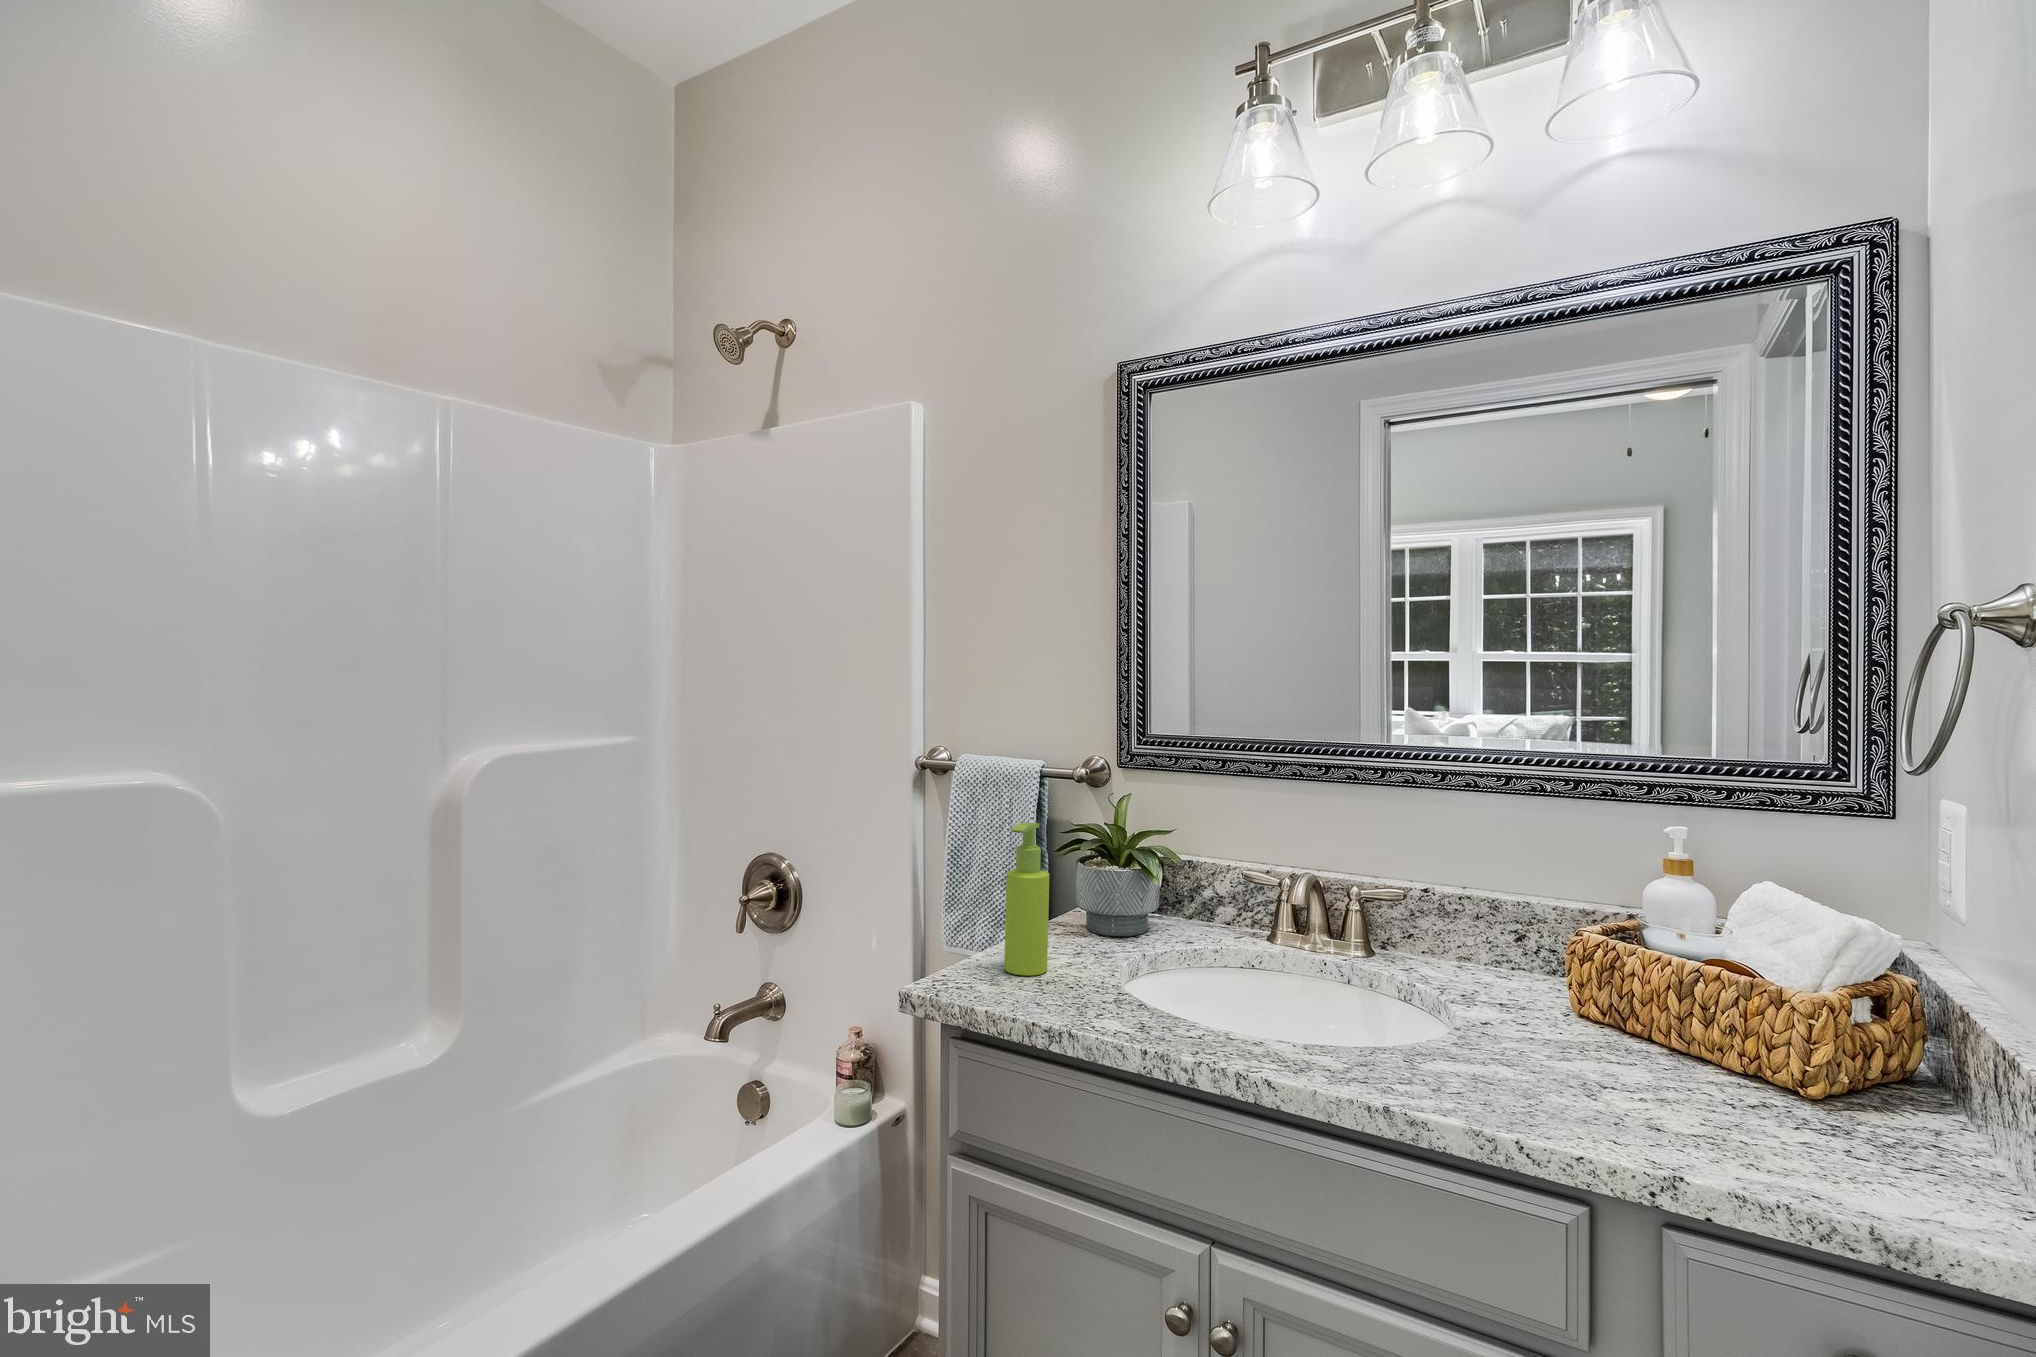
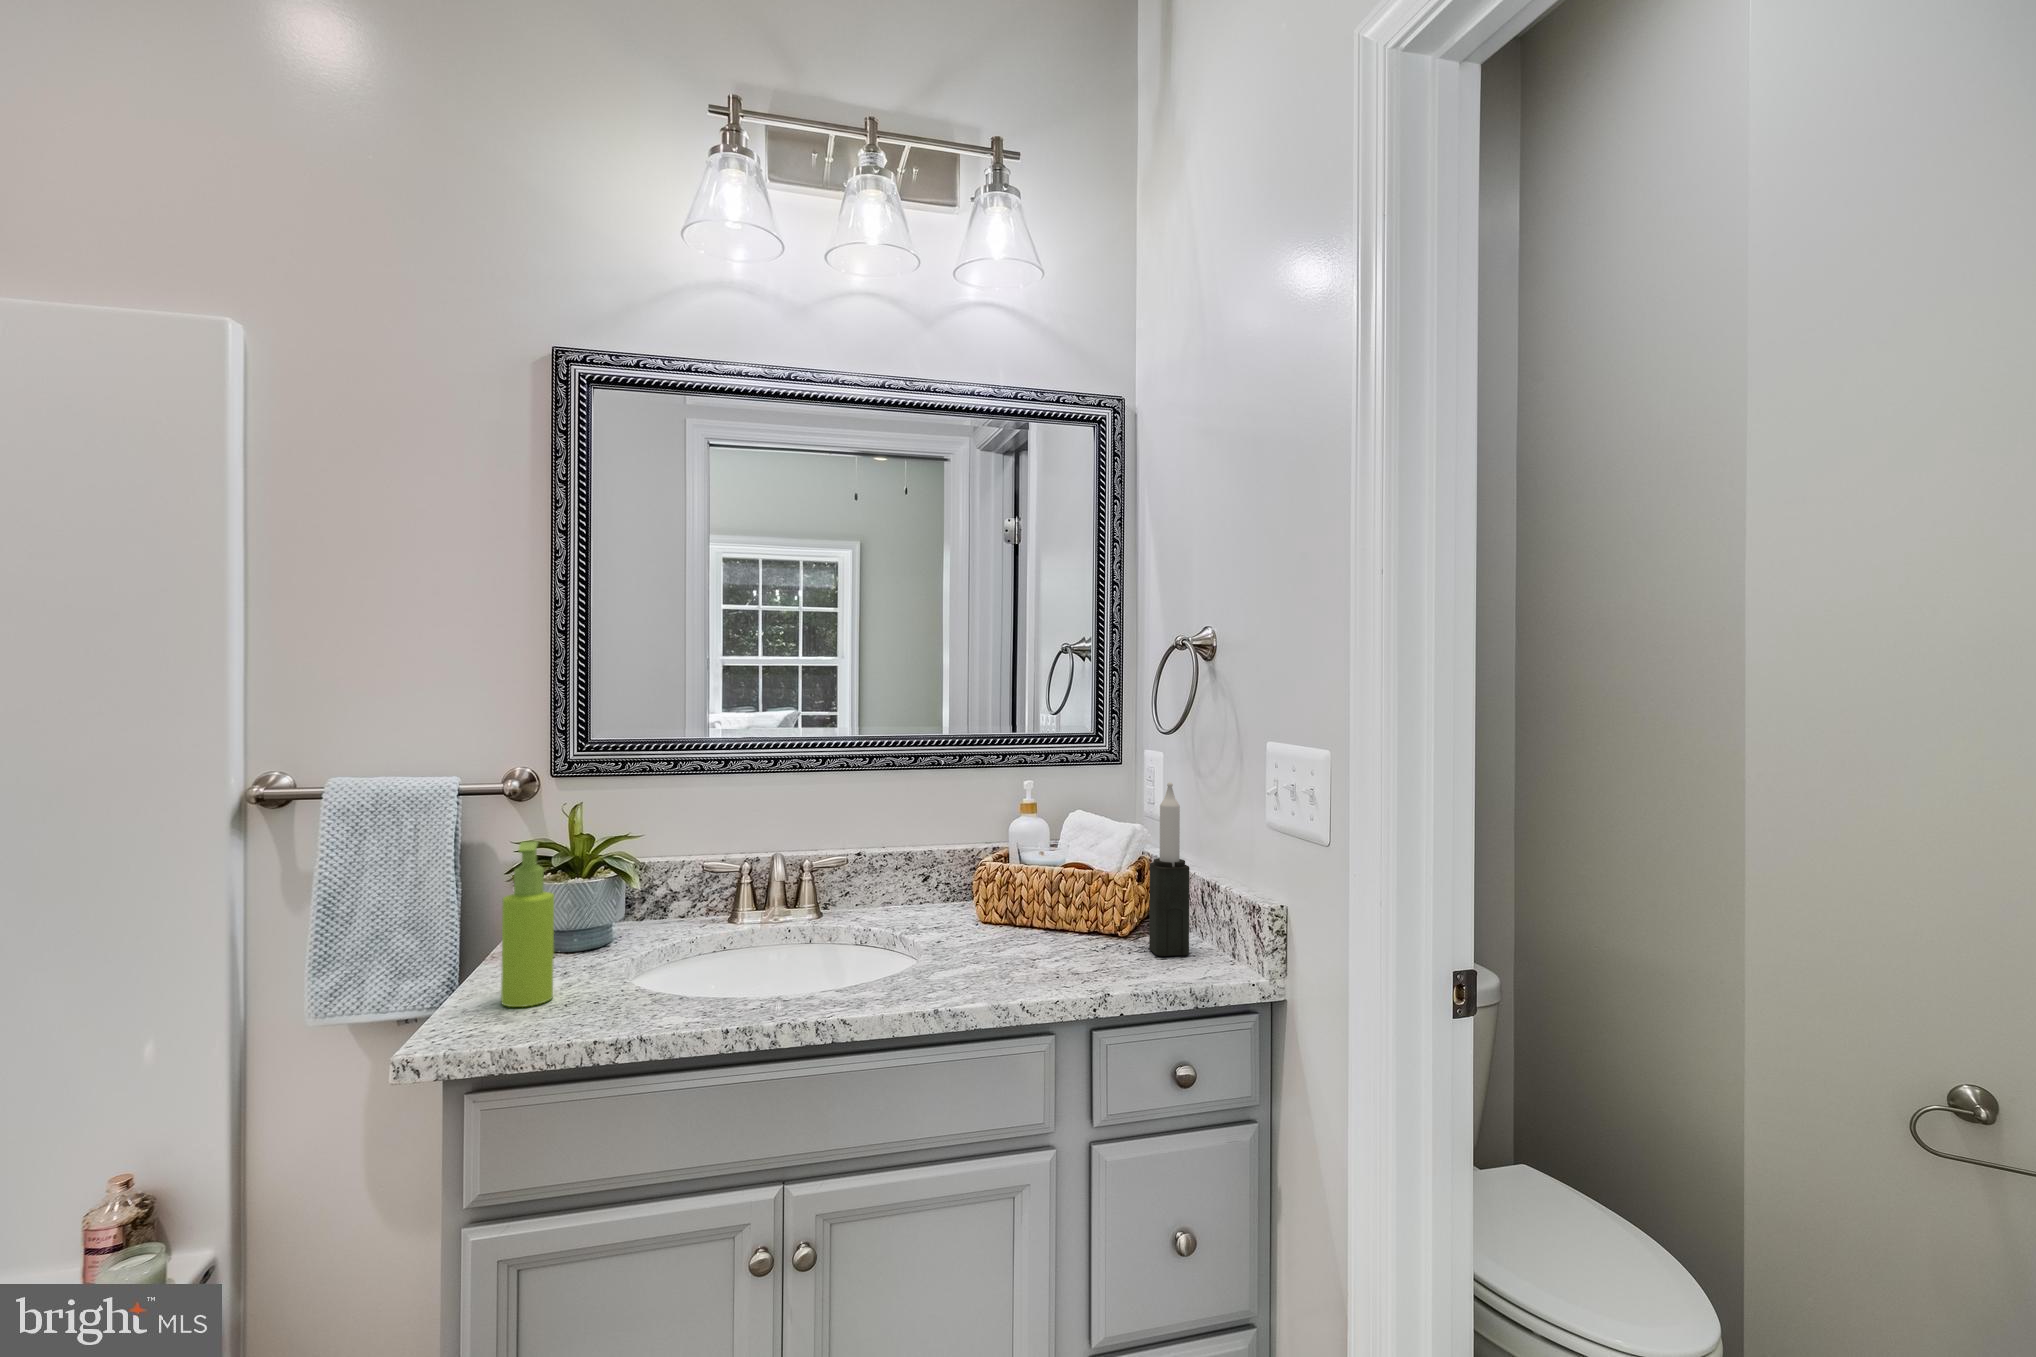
candle: none [1846,856,1935,1168] -> present [1149,782,1189,956]

